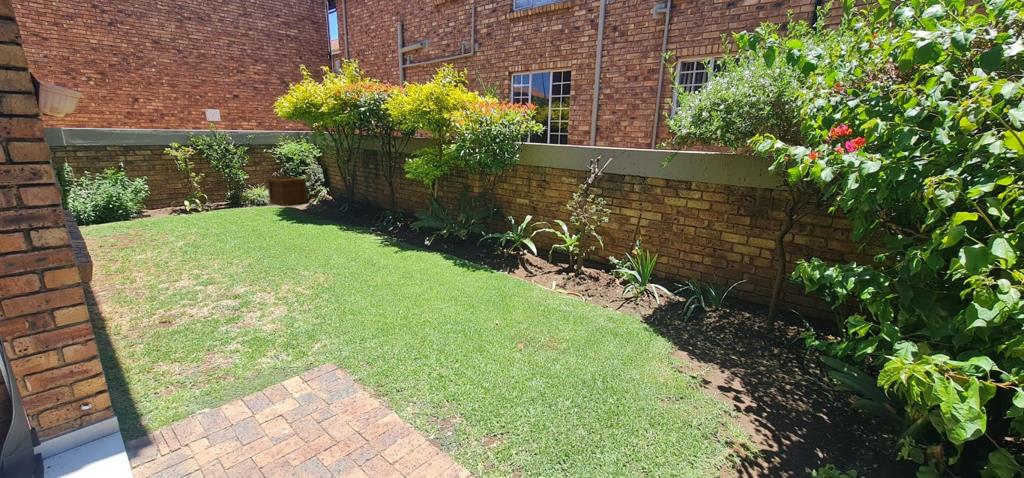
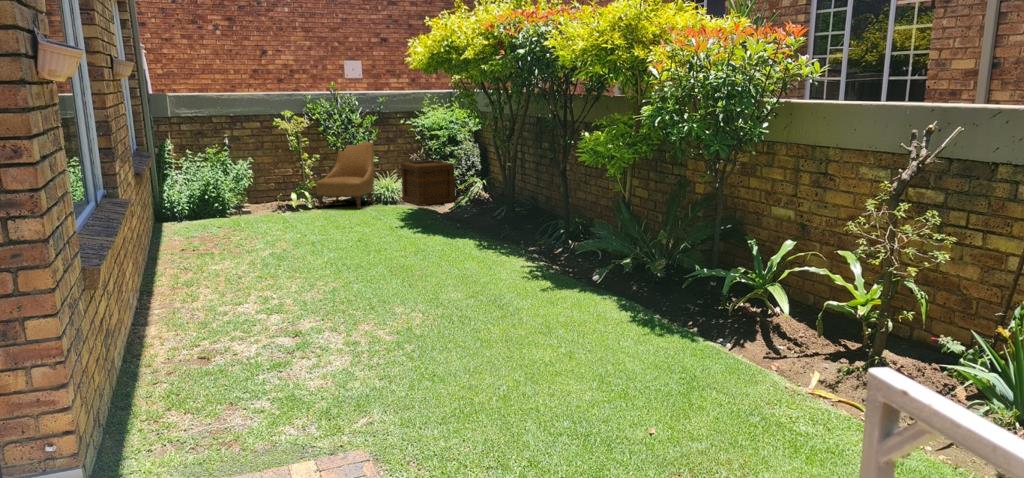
chair: none [205,165,250,210] -> present [316,142,374,209]

